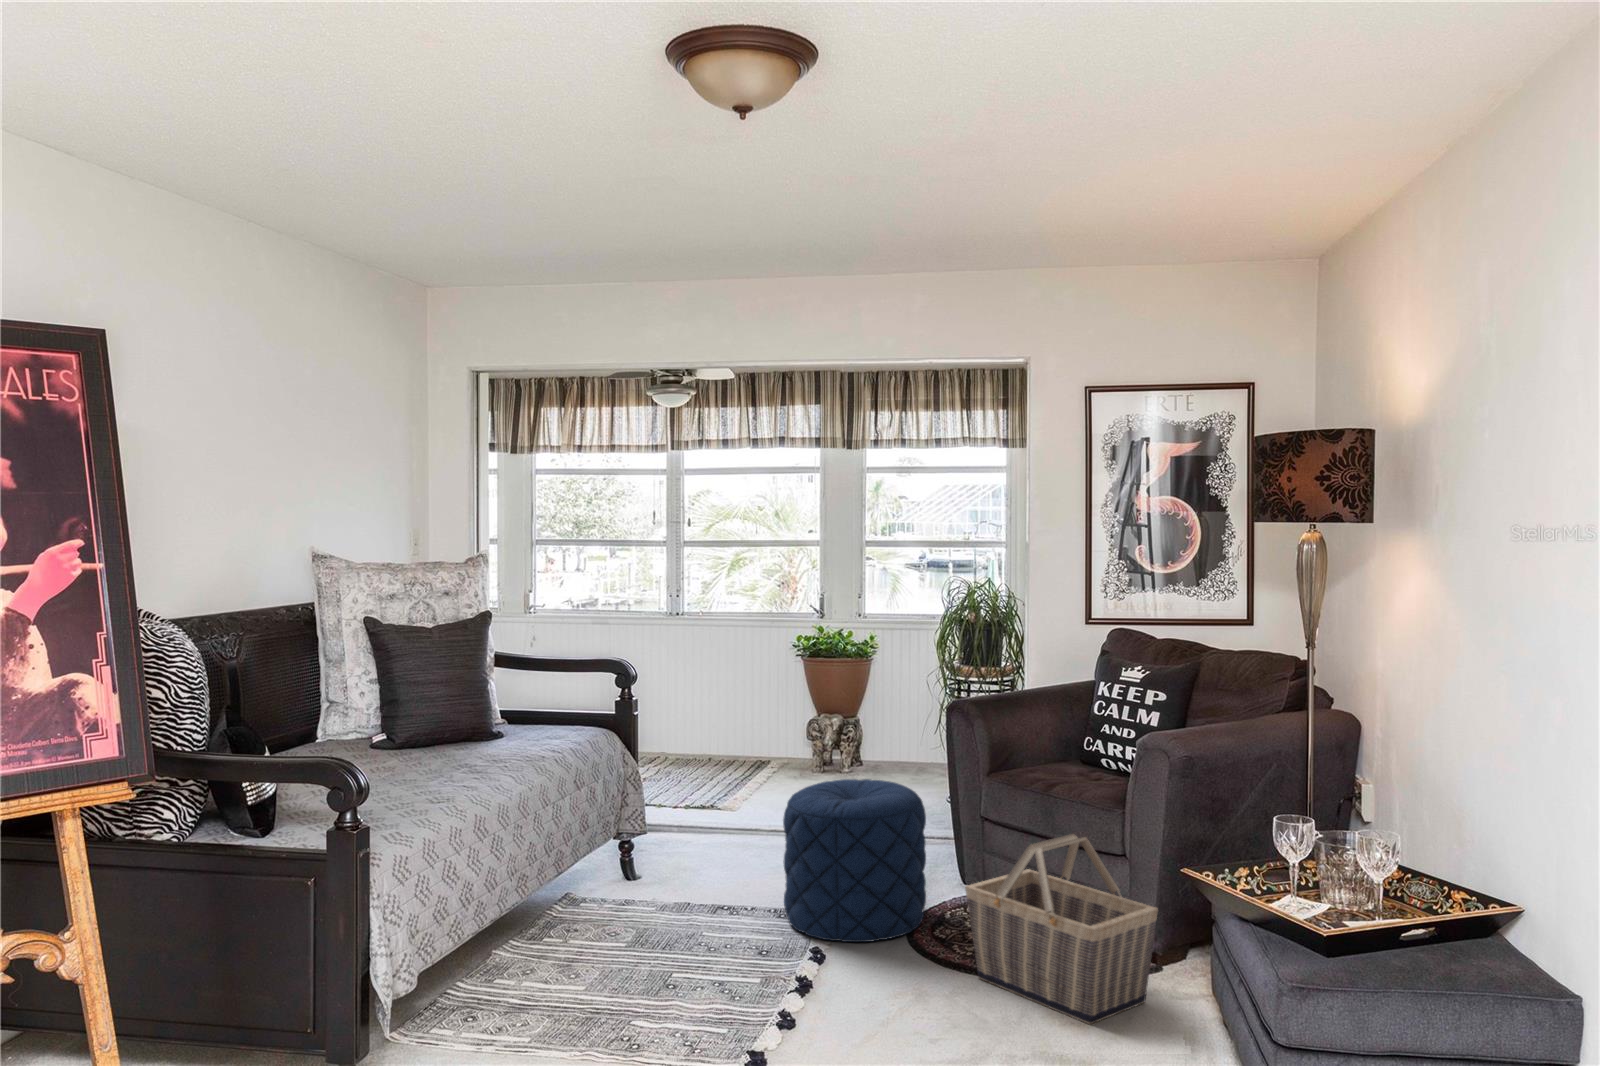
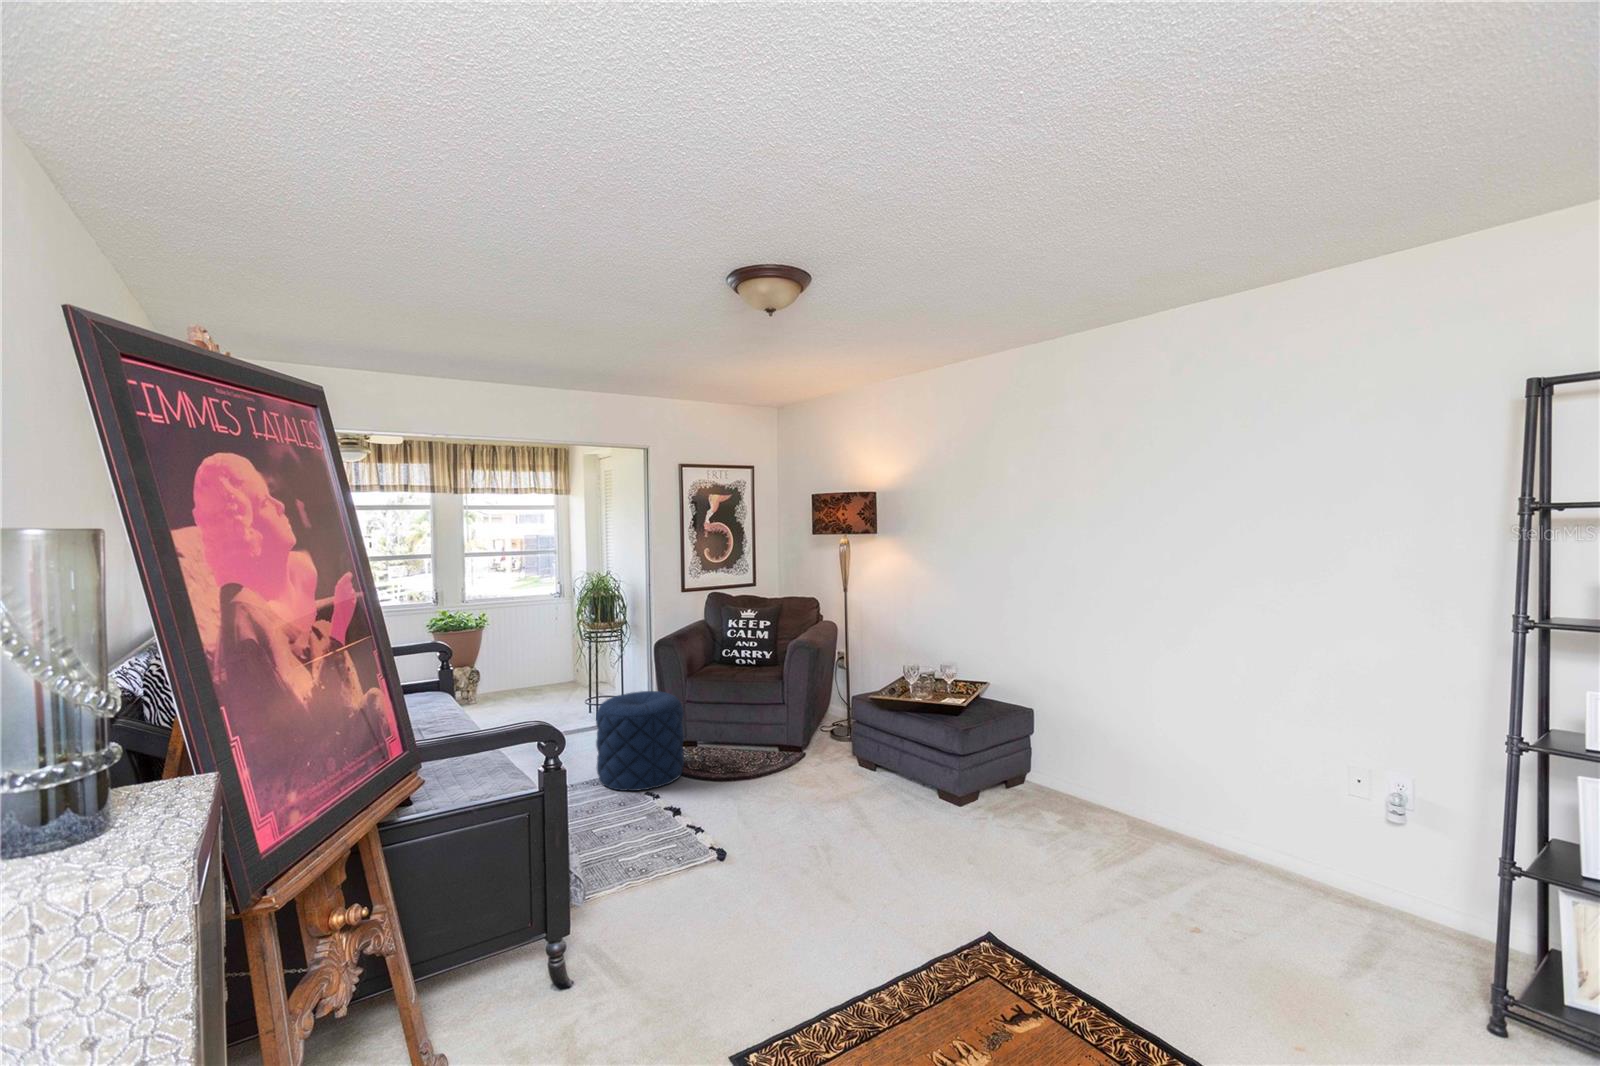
basket: present [965,834,1158,1024] -> none [743,693,834,782]

